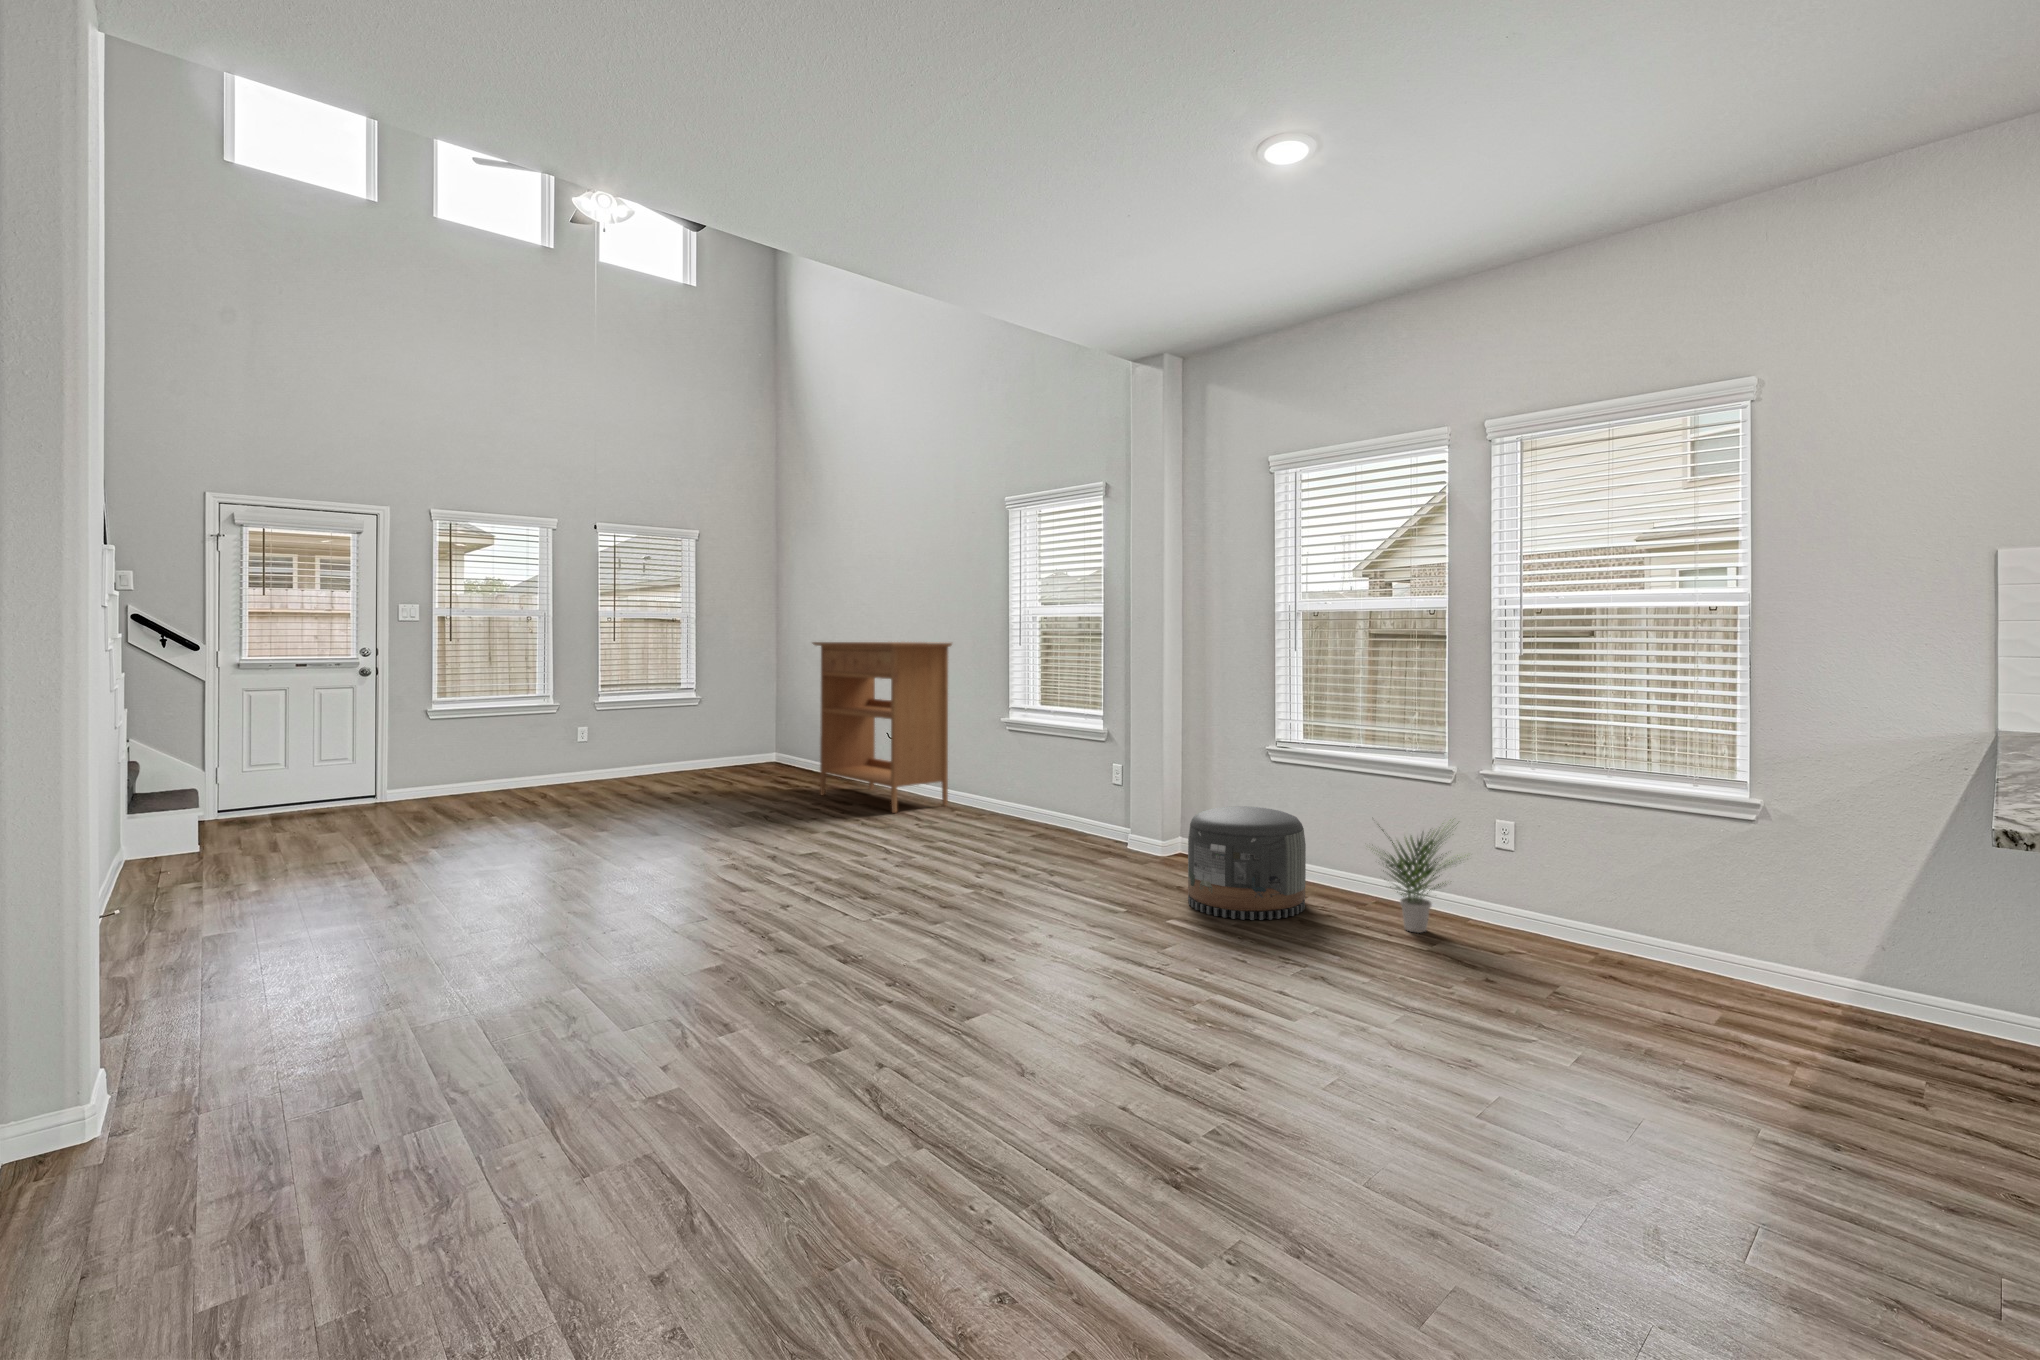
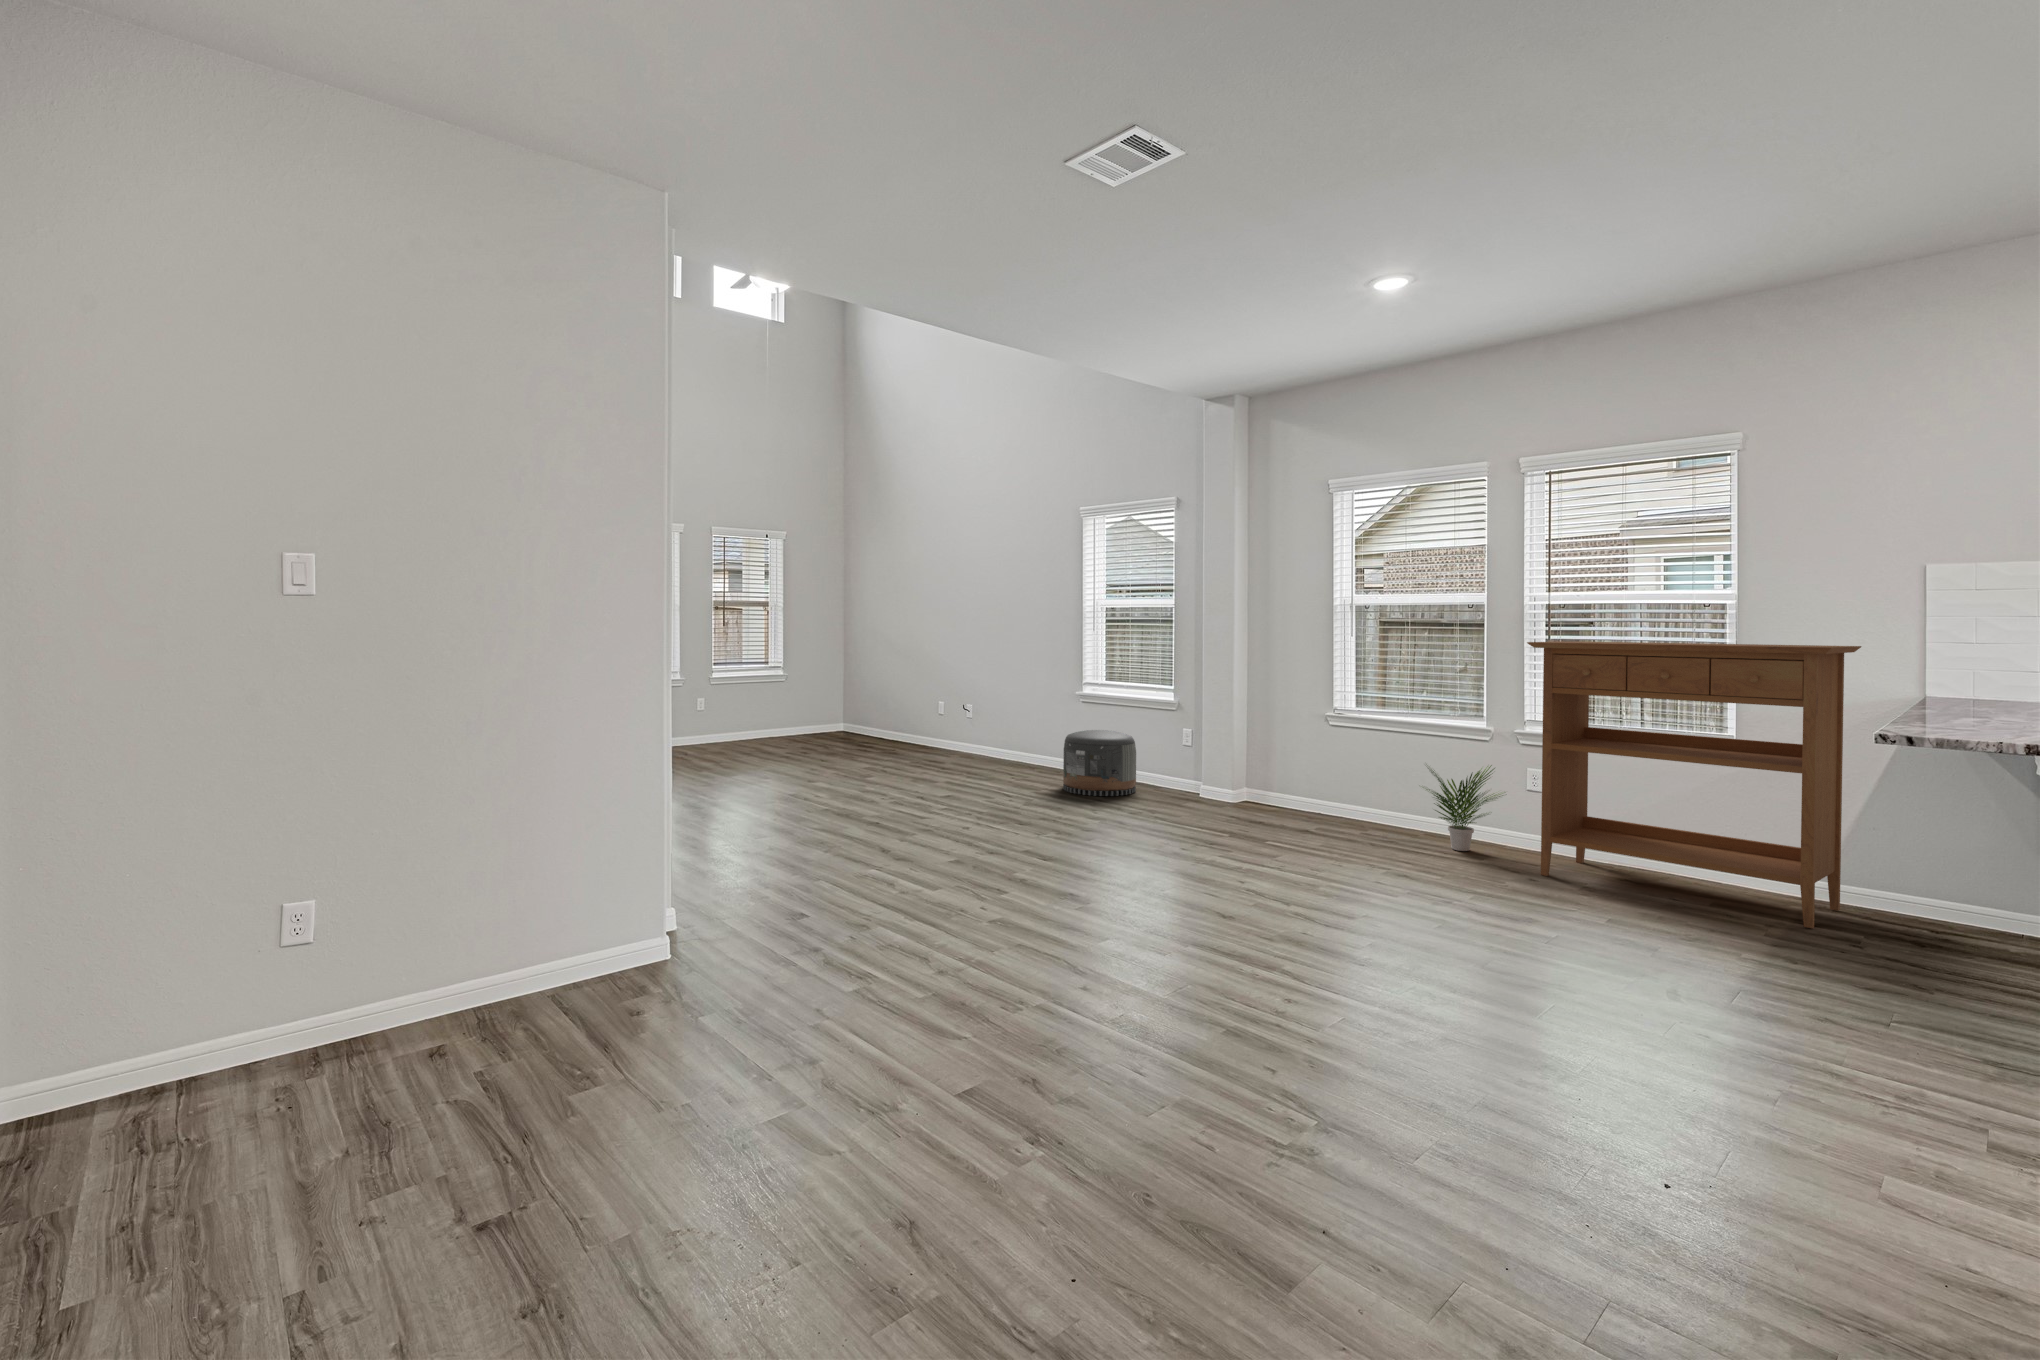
console table: present [813,642,952,813] -> present [1527,641,1861,928]
pouf: present [1188,806,1306,920] -> present [1063,730,1136,796]

